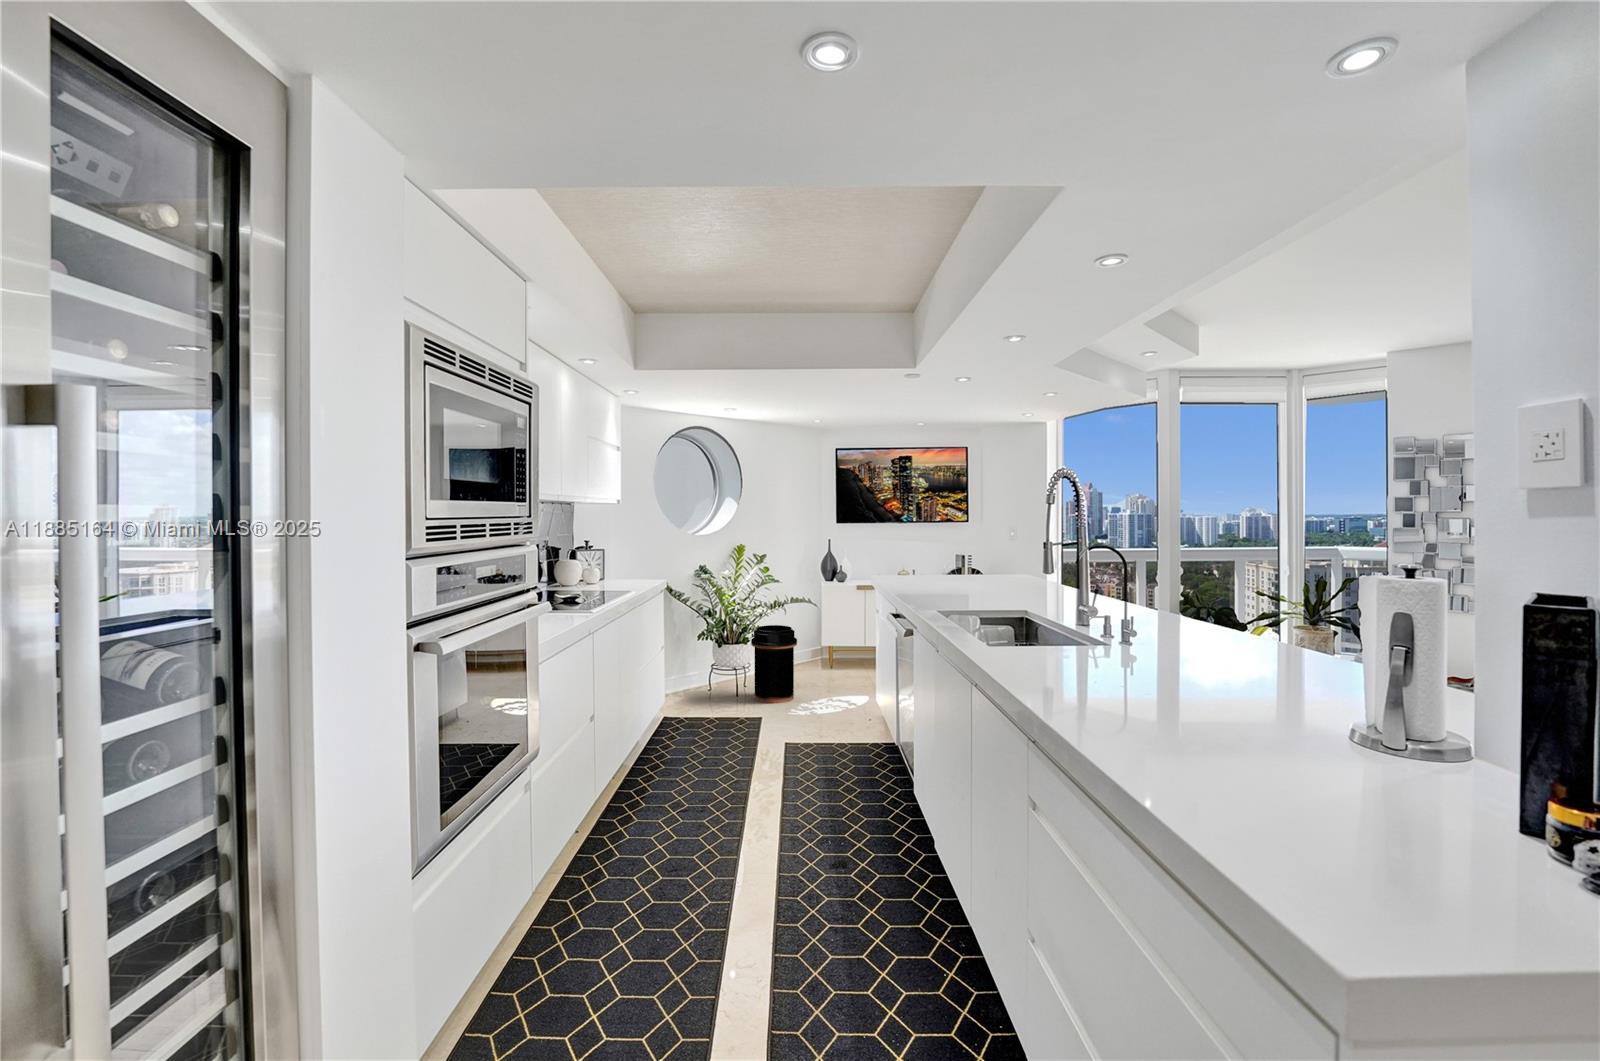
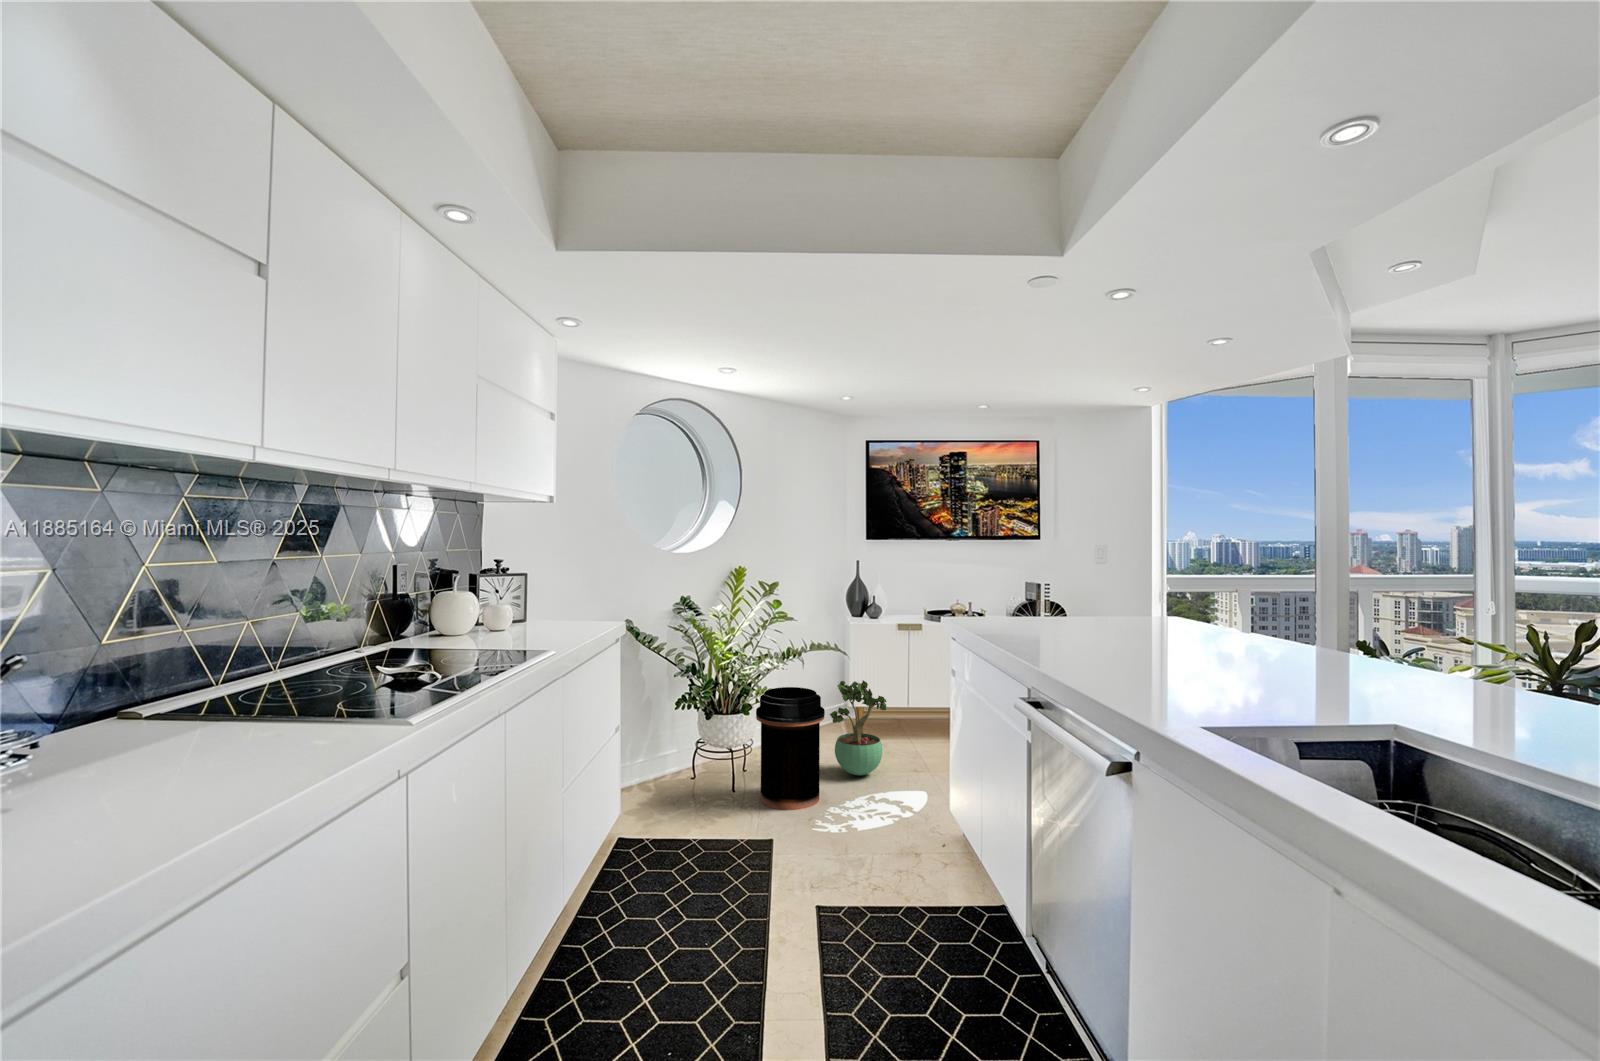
potted plant: none [803,622,842,687] -> present [830,680,887,775]

